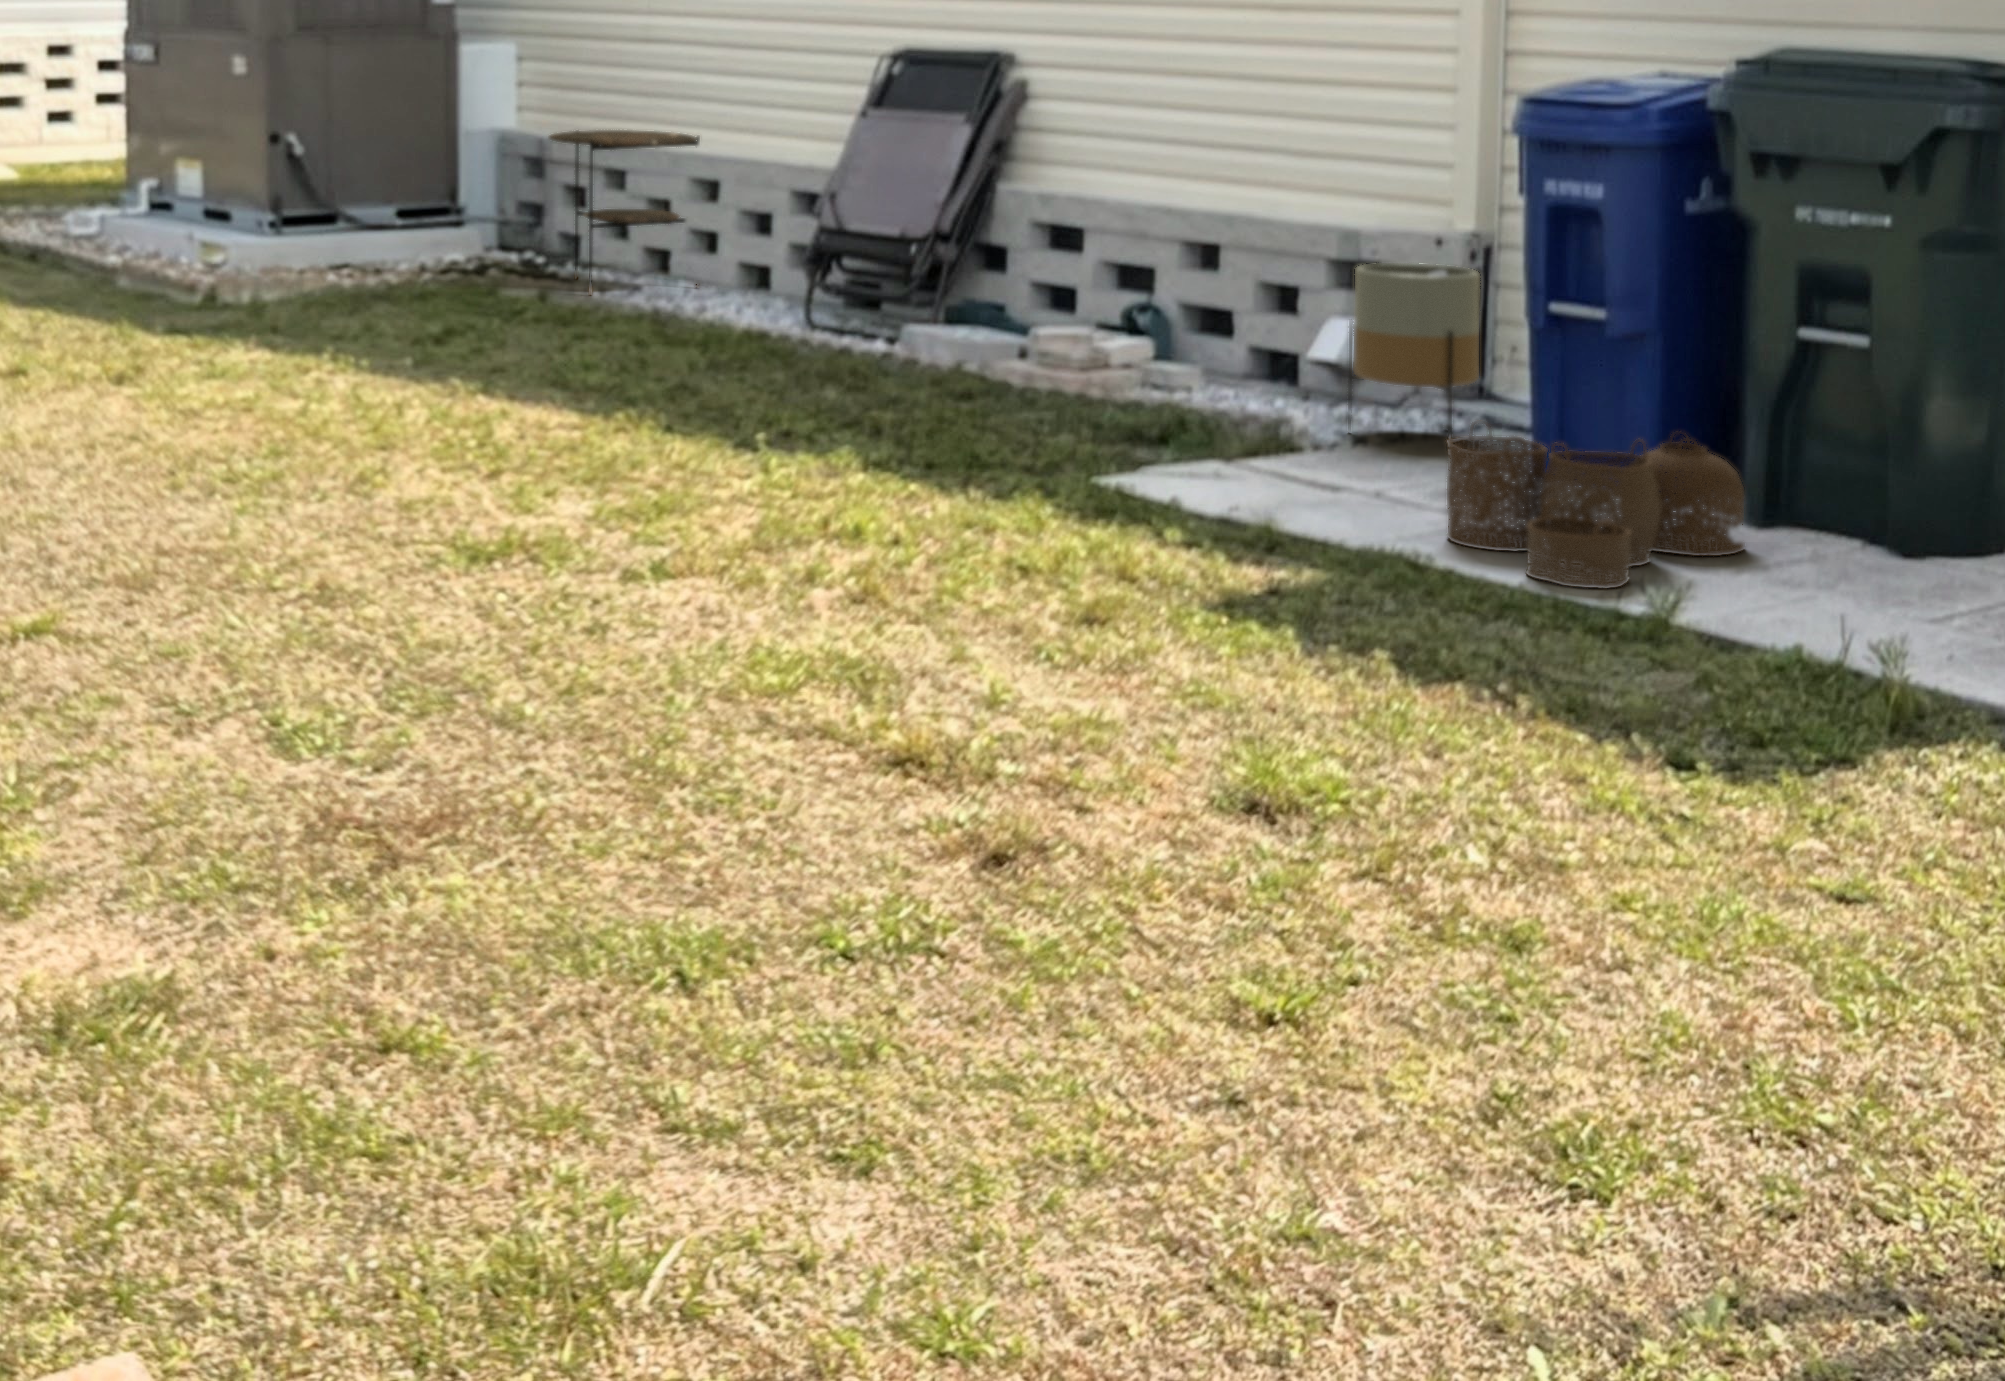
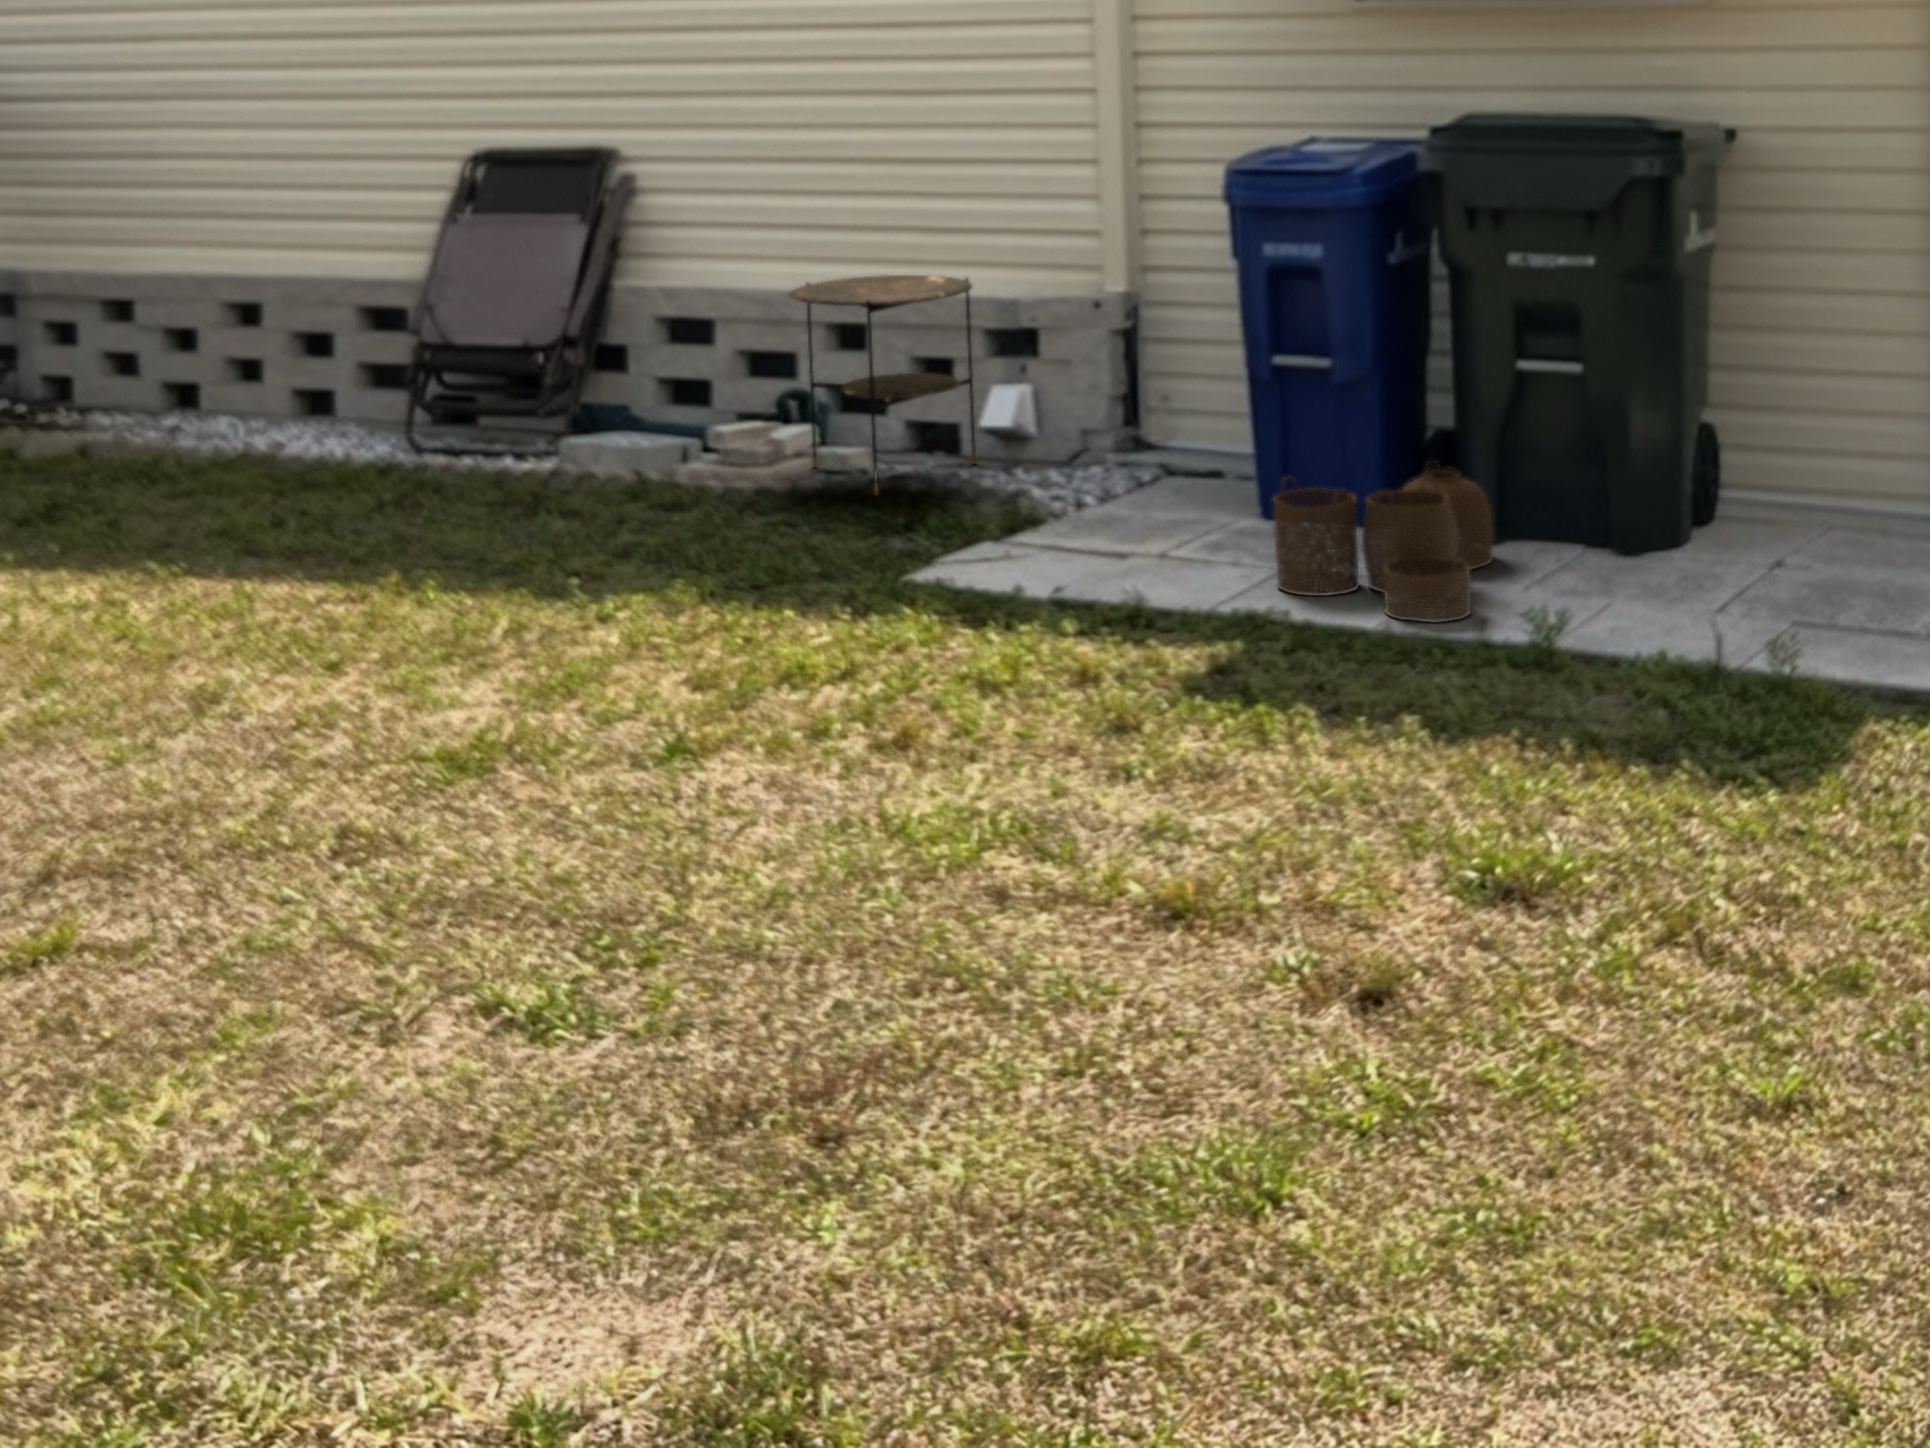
side table: present [549,130,700,294] -> present [790,275,976,496]
planter: present [1348,263,1480,439] -> none [1037,323,1146,489]

